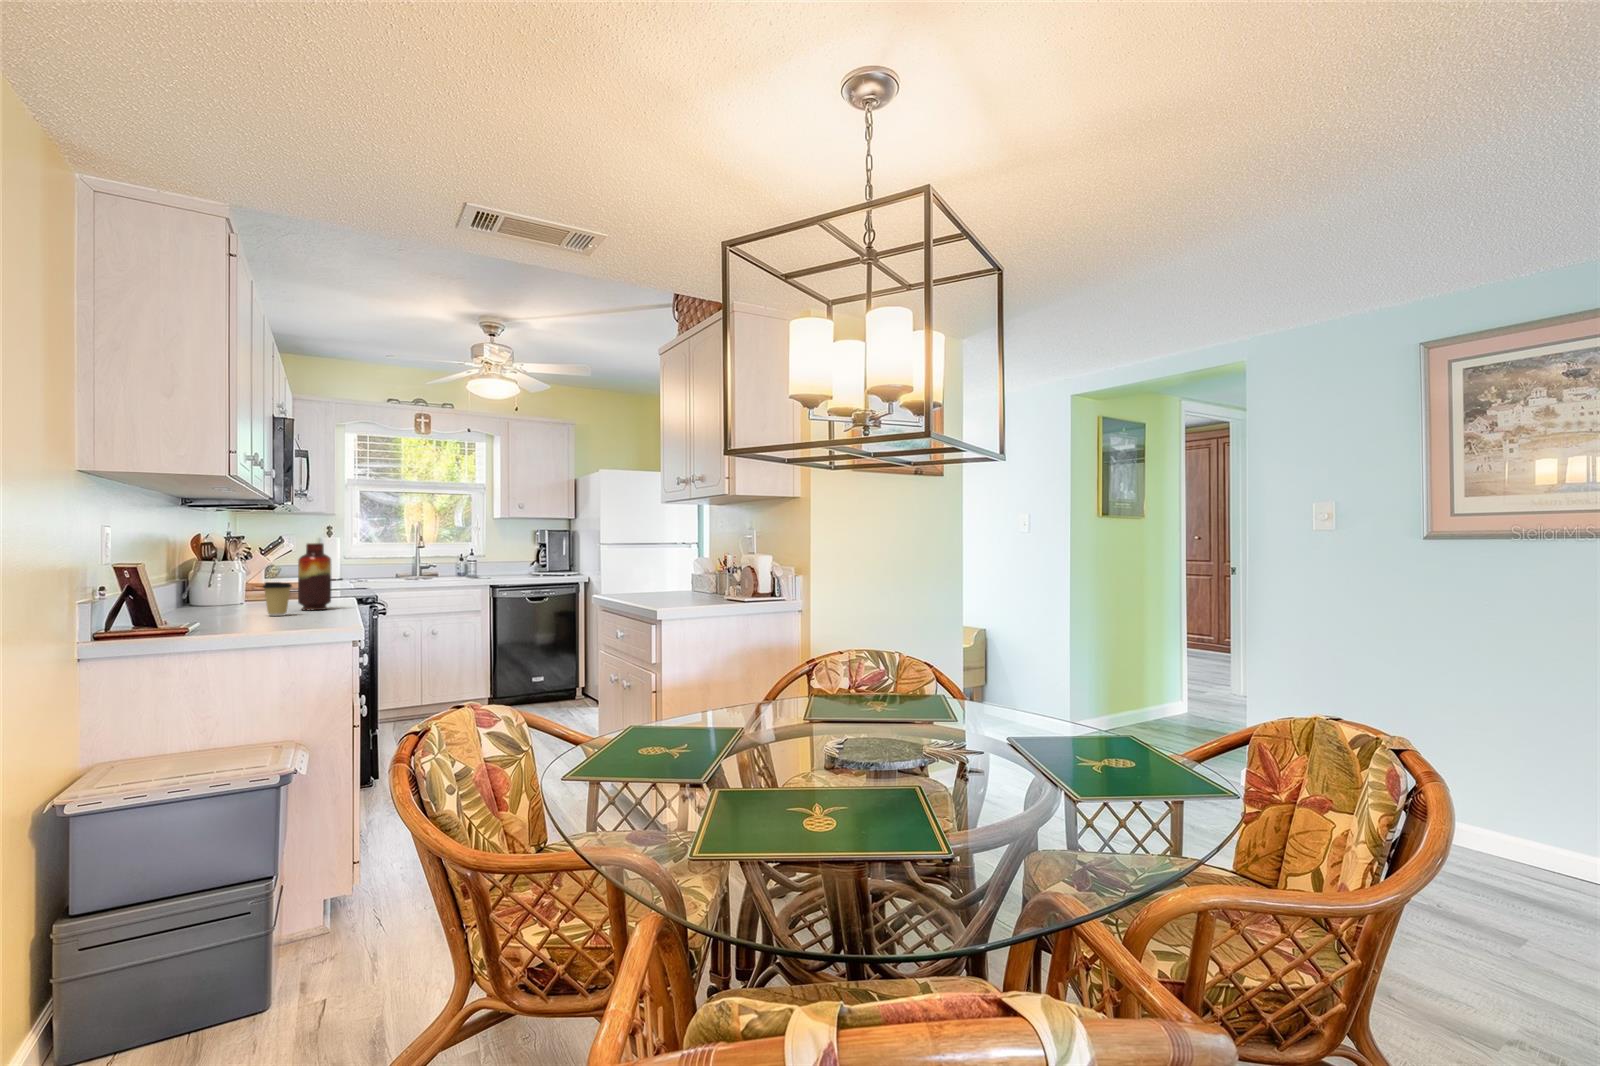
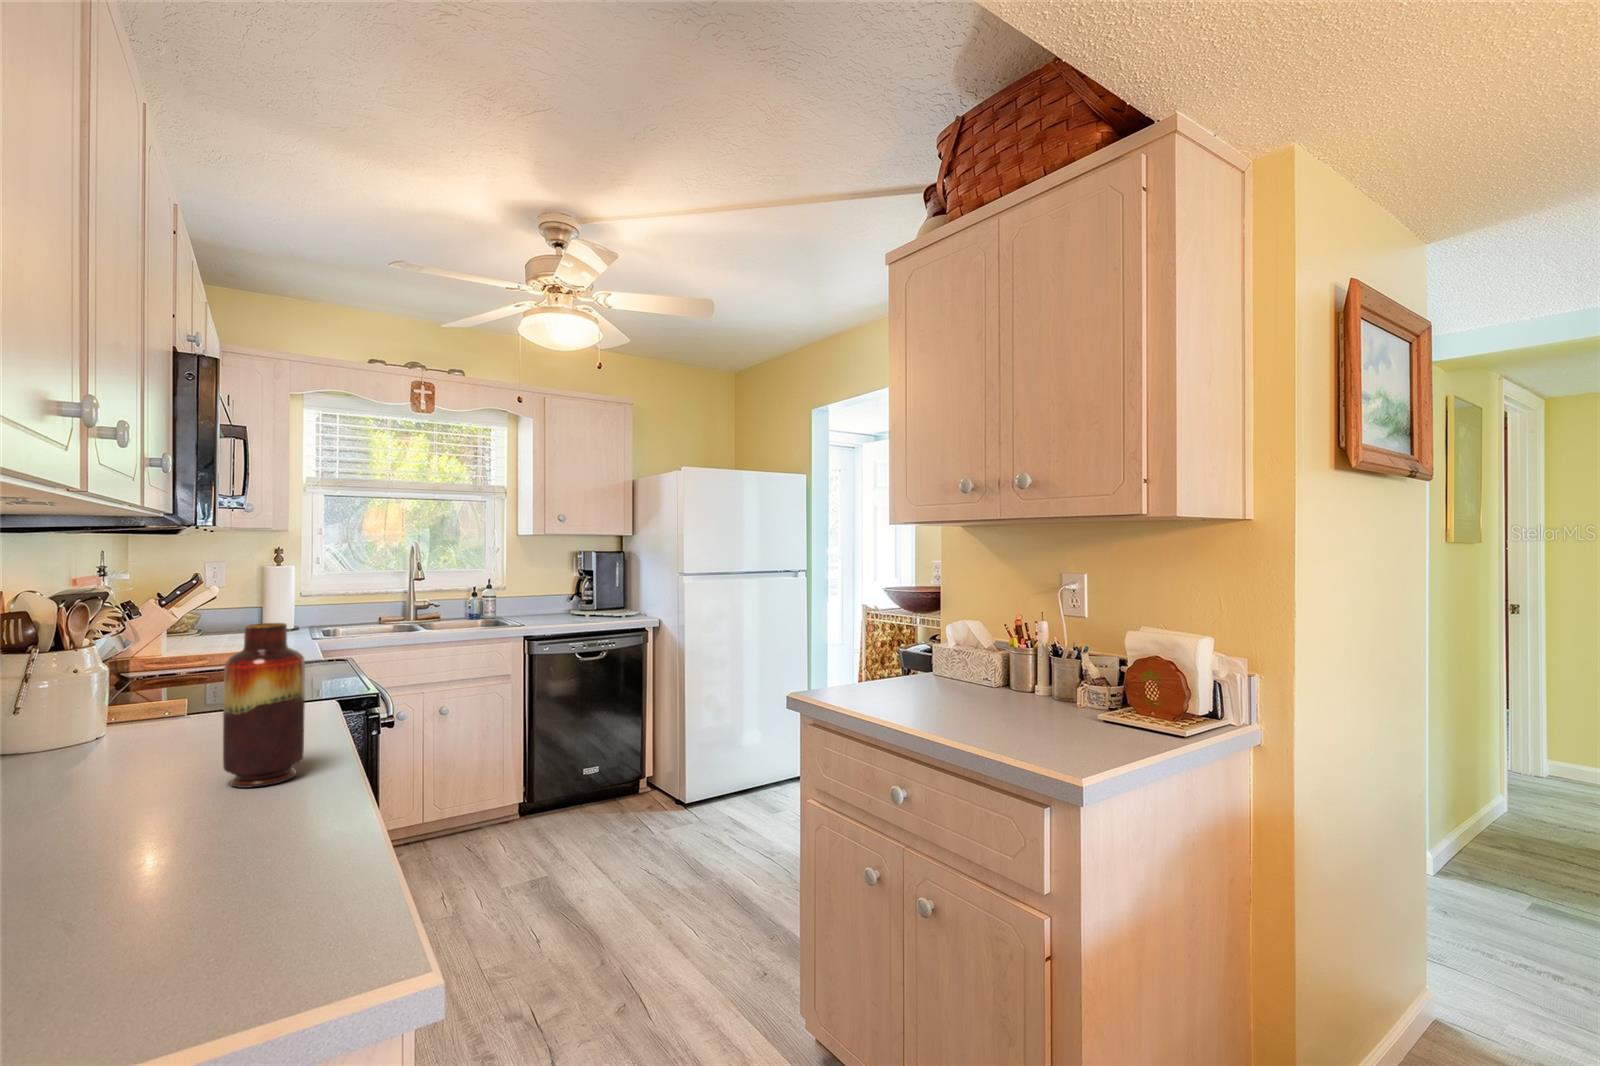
coffee cup: present [263,582,292,616] -> none [116,749,207,851]

